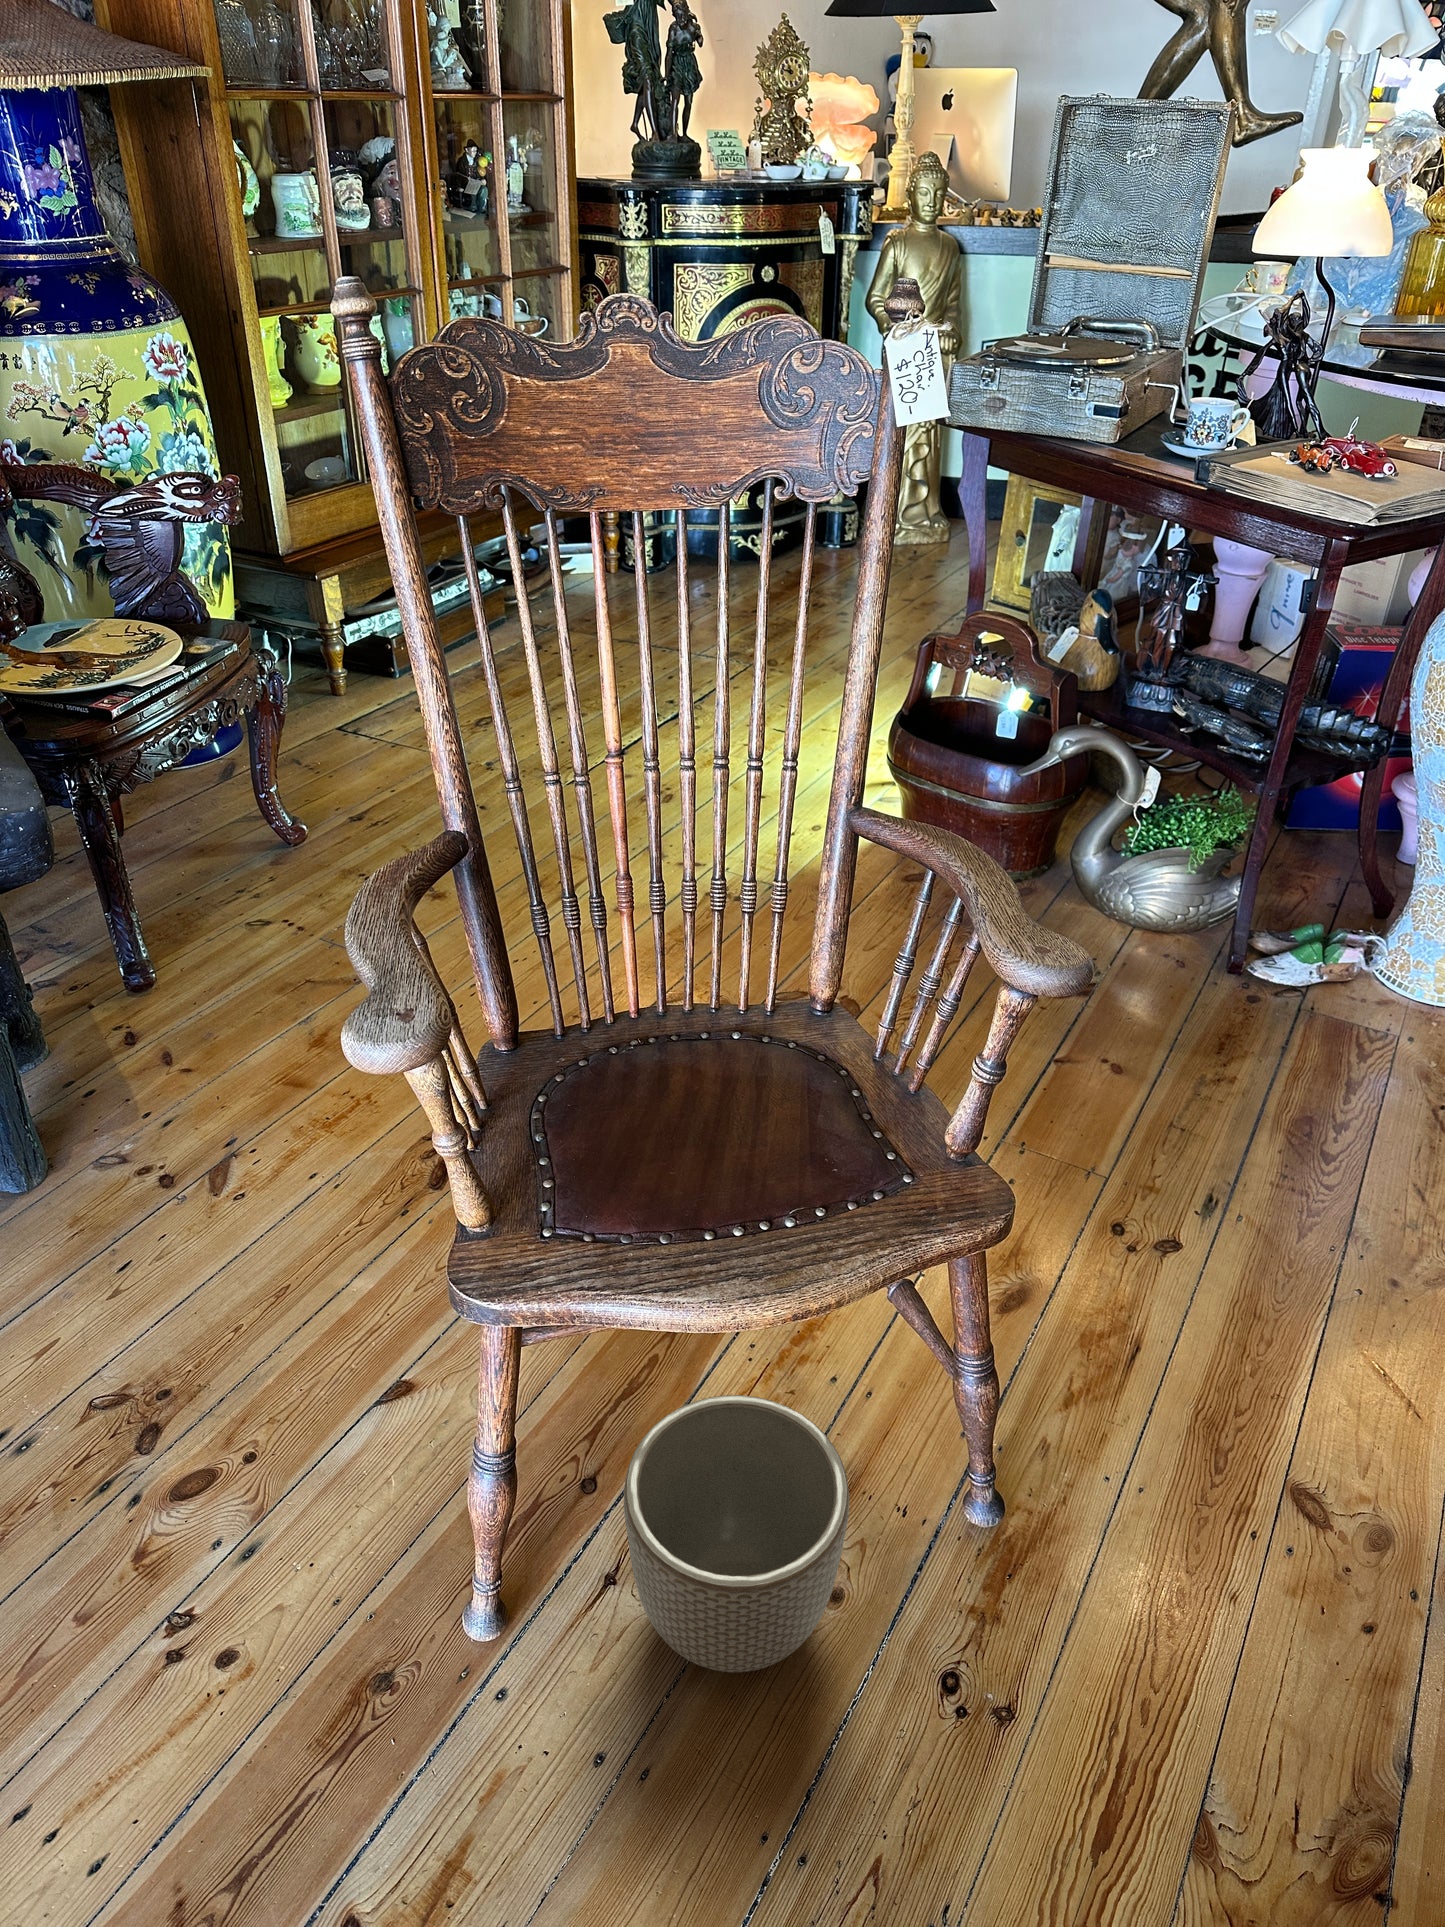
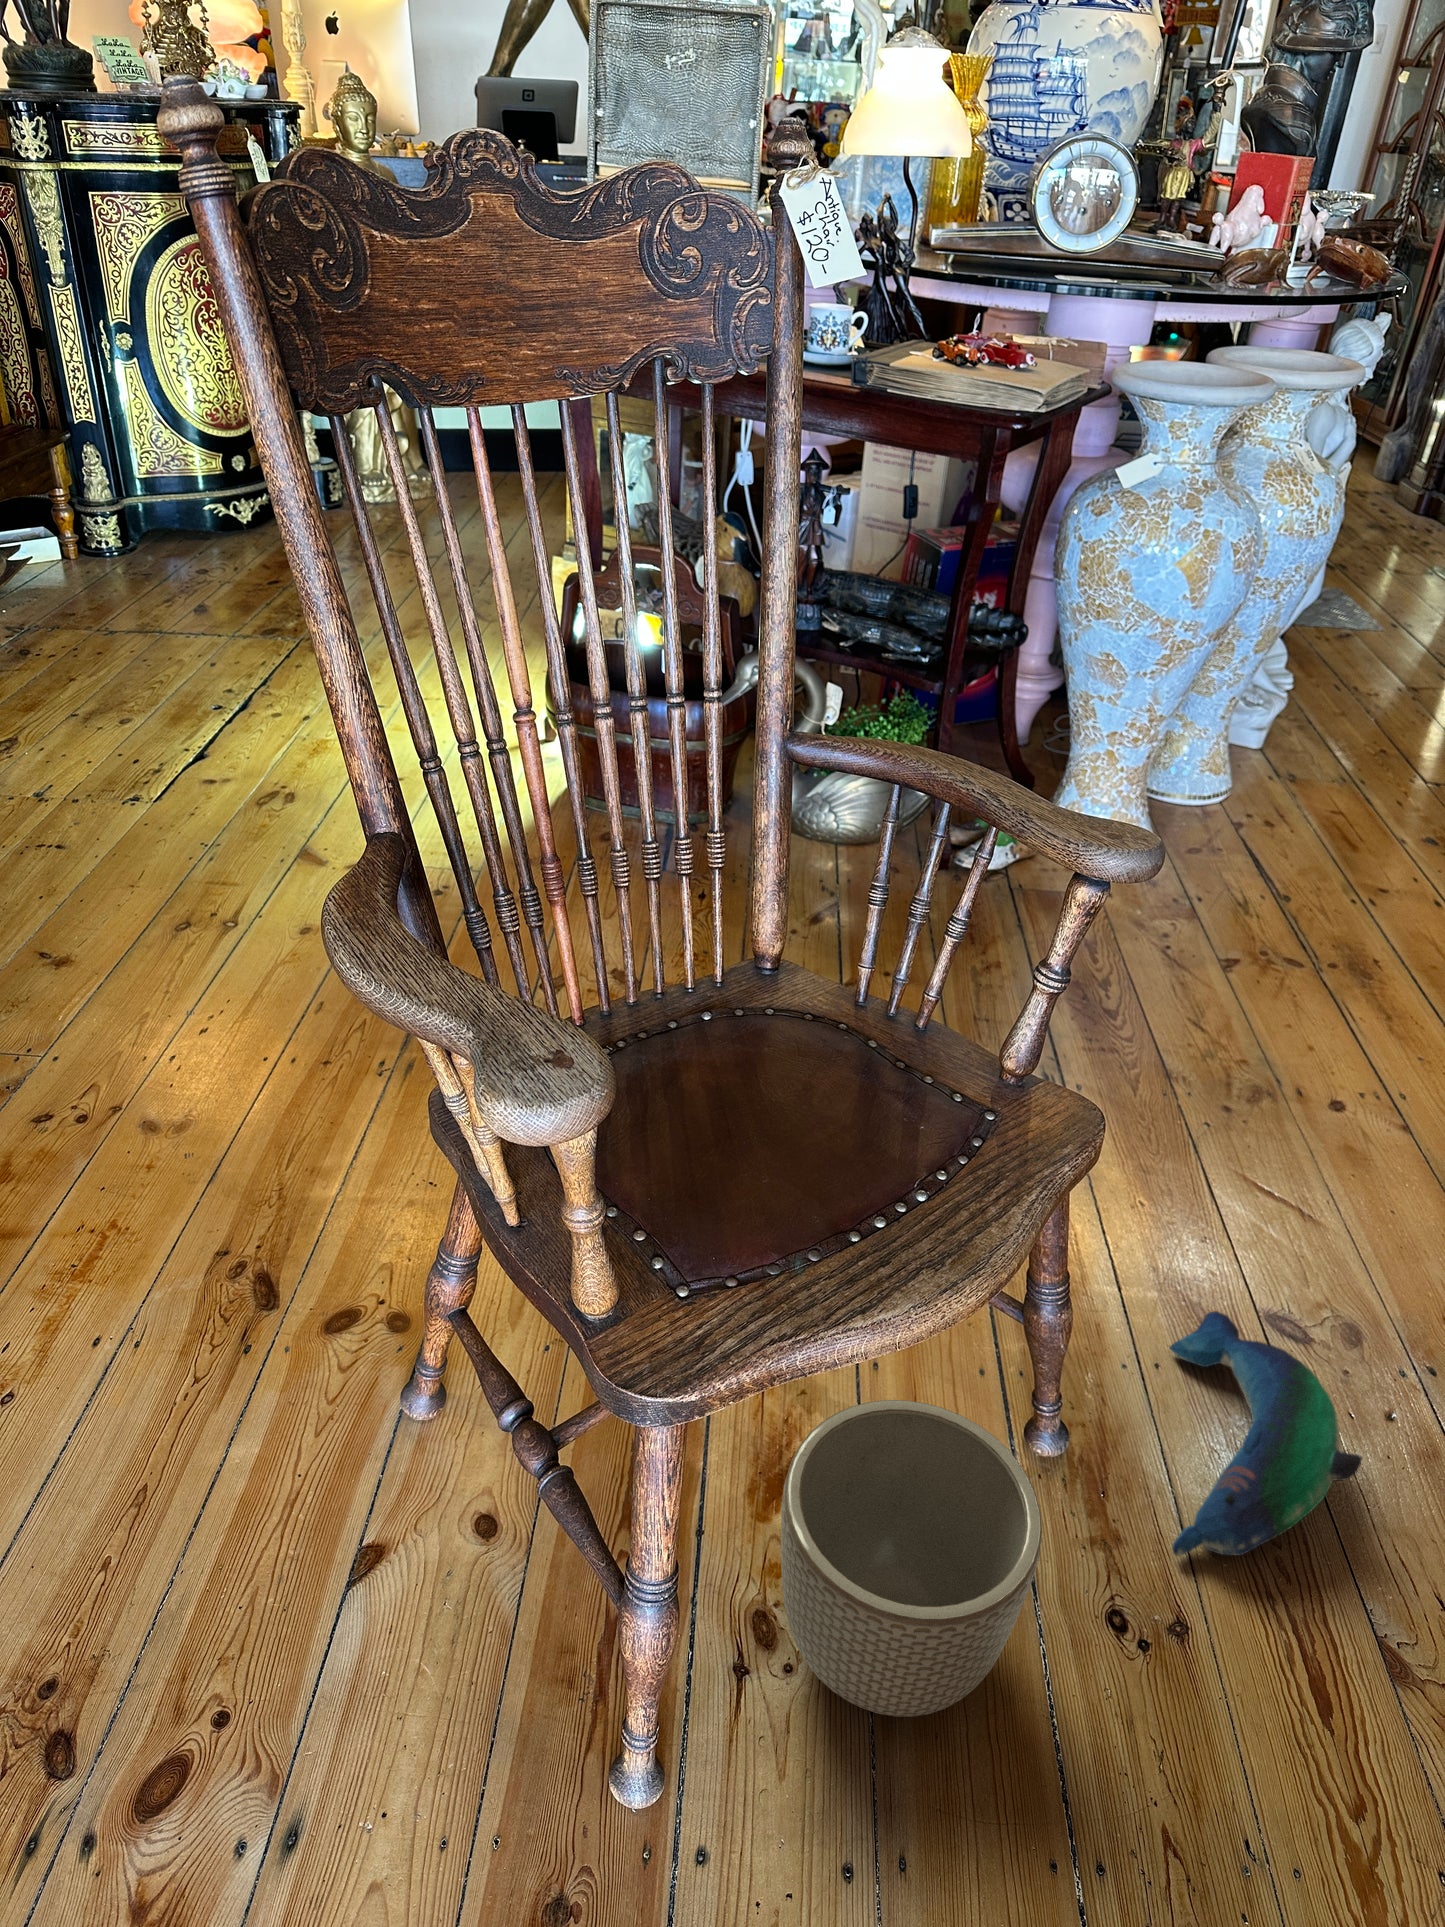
plush toy: none [1037,1455,1271,1677] -> present [1170,1311,1363,1556]

